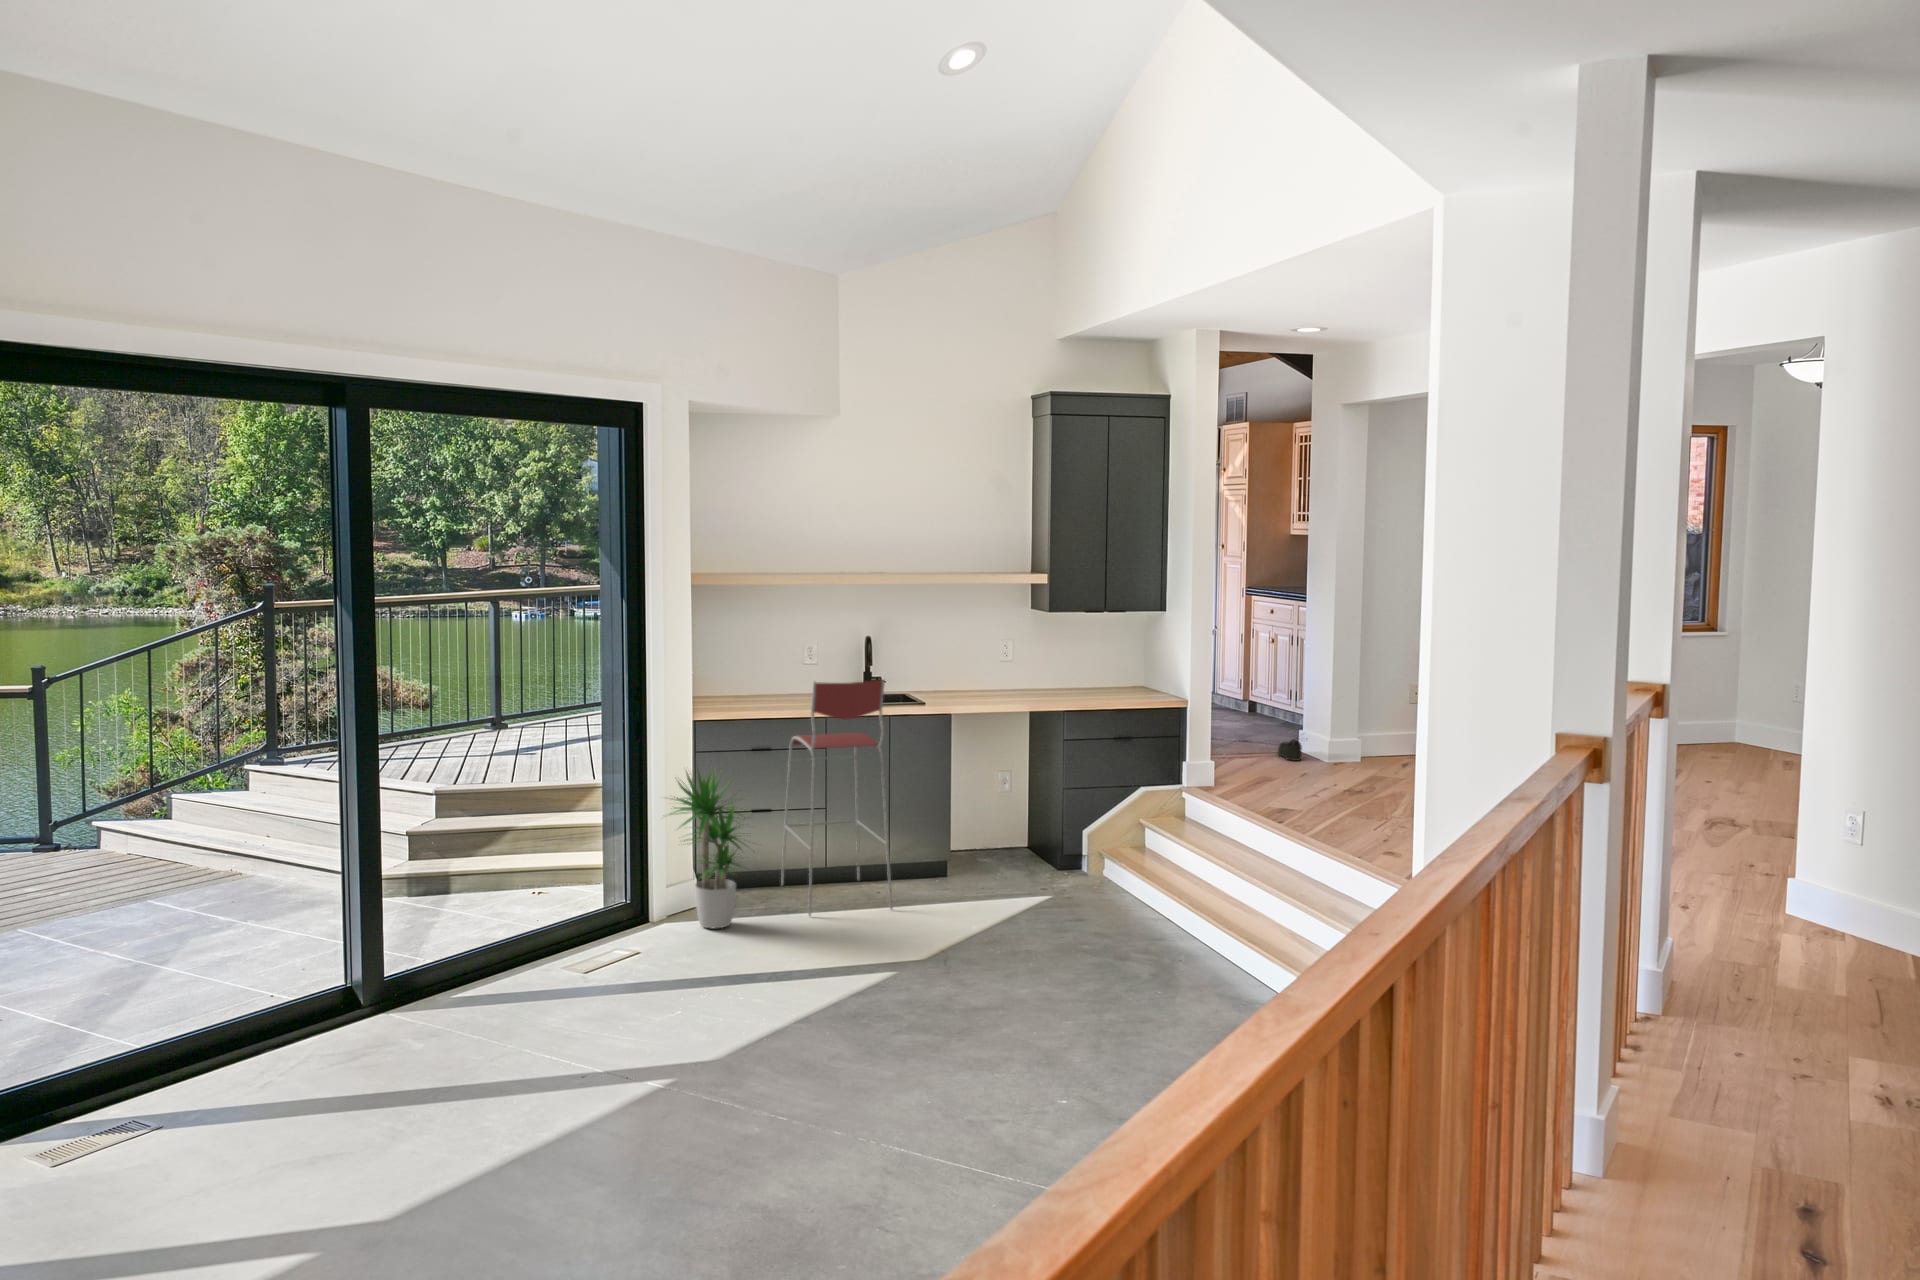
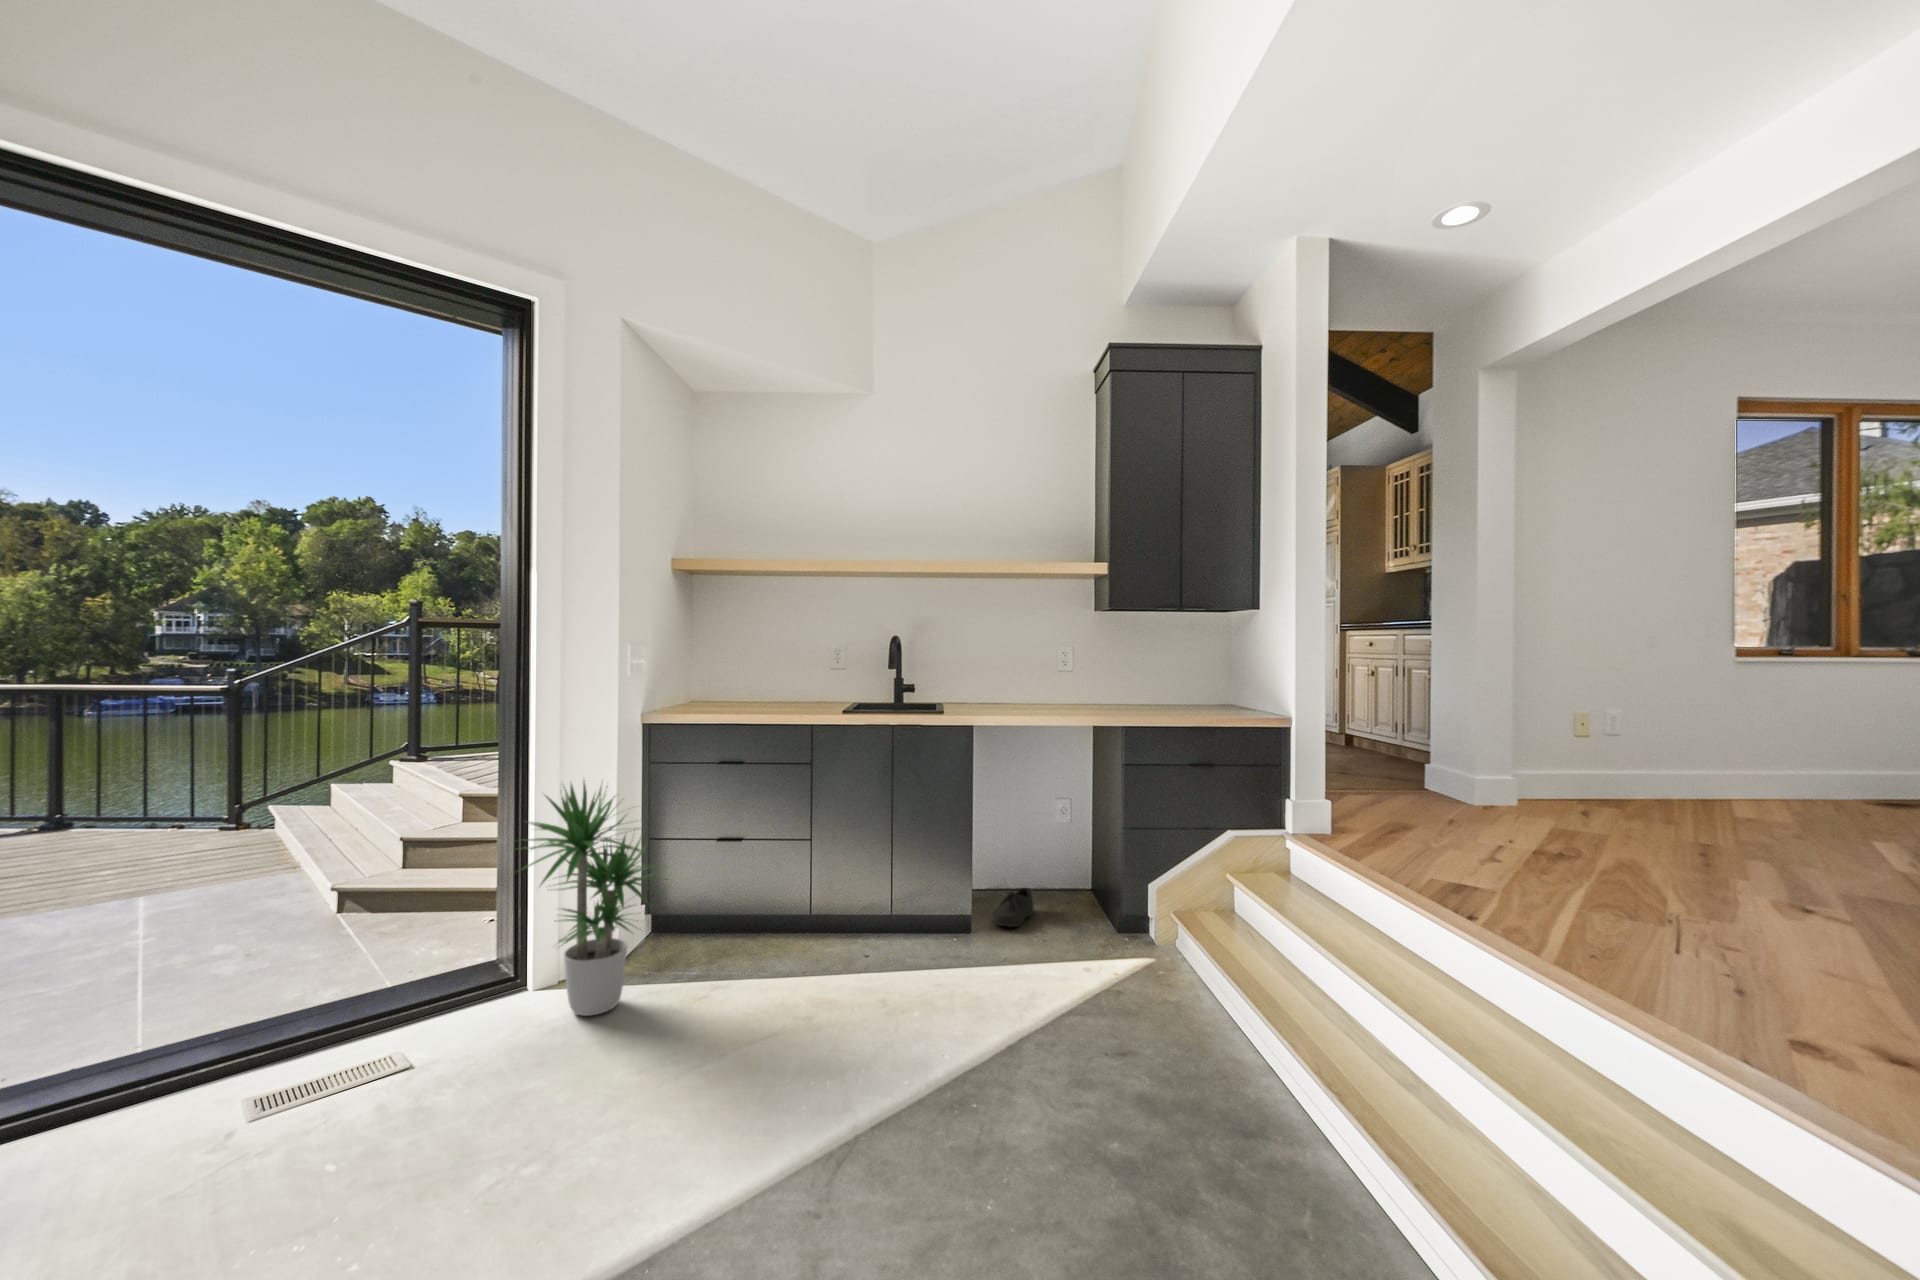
bar stool: present [781,679,893,916] -> none [736,669,861,1000]
shoe: present [1278,738,1302,761] -> present [990,888,1034,927]

